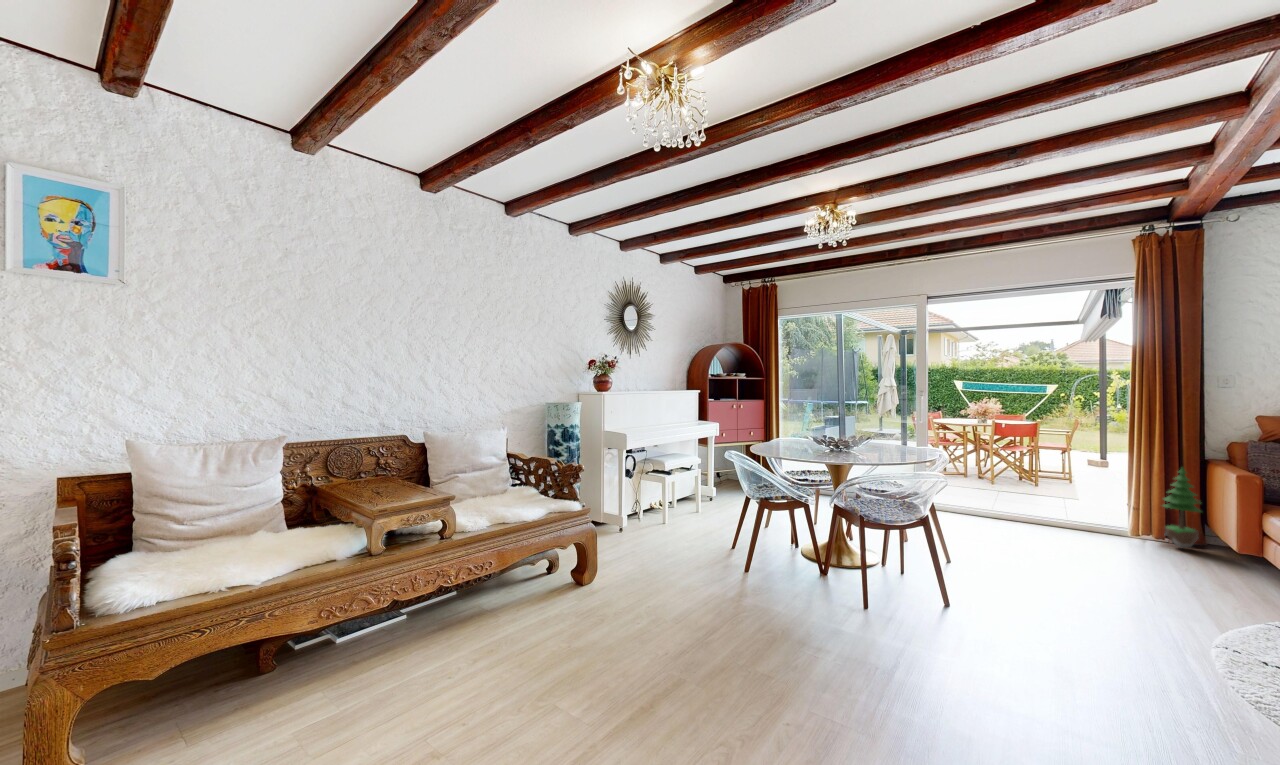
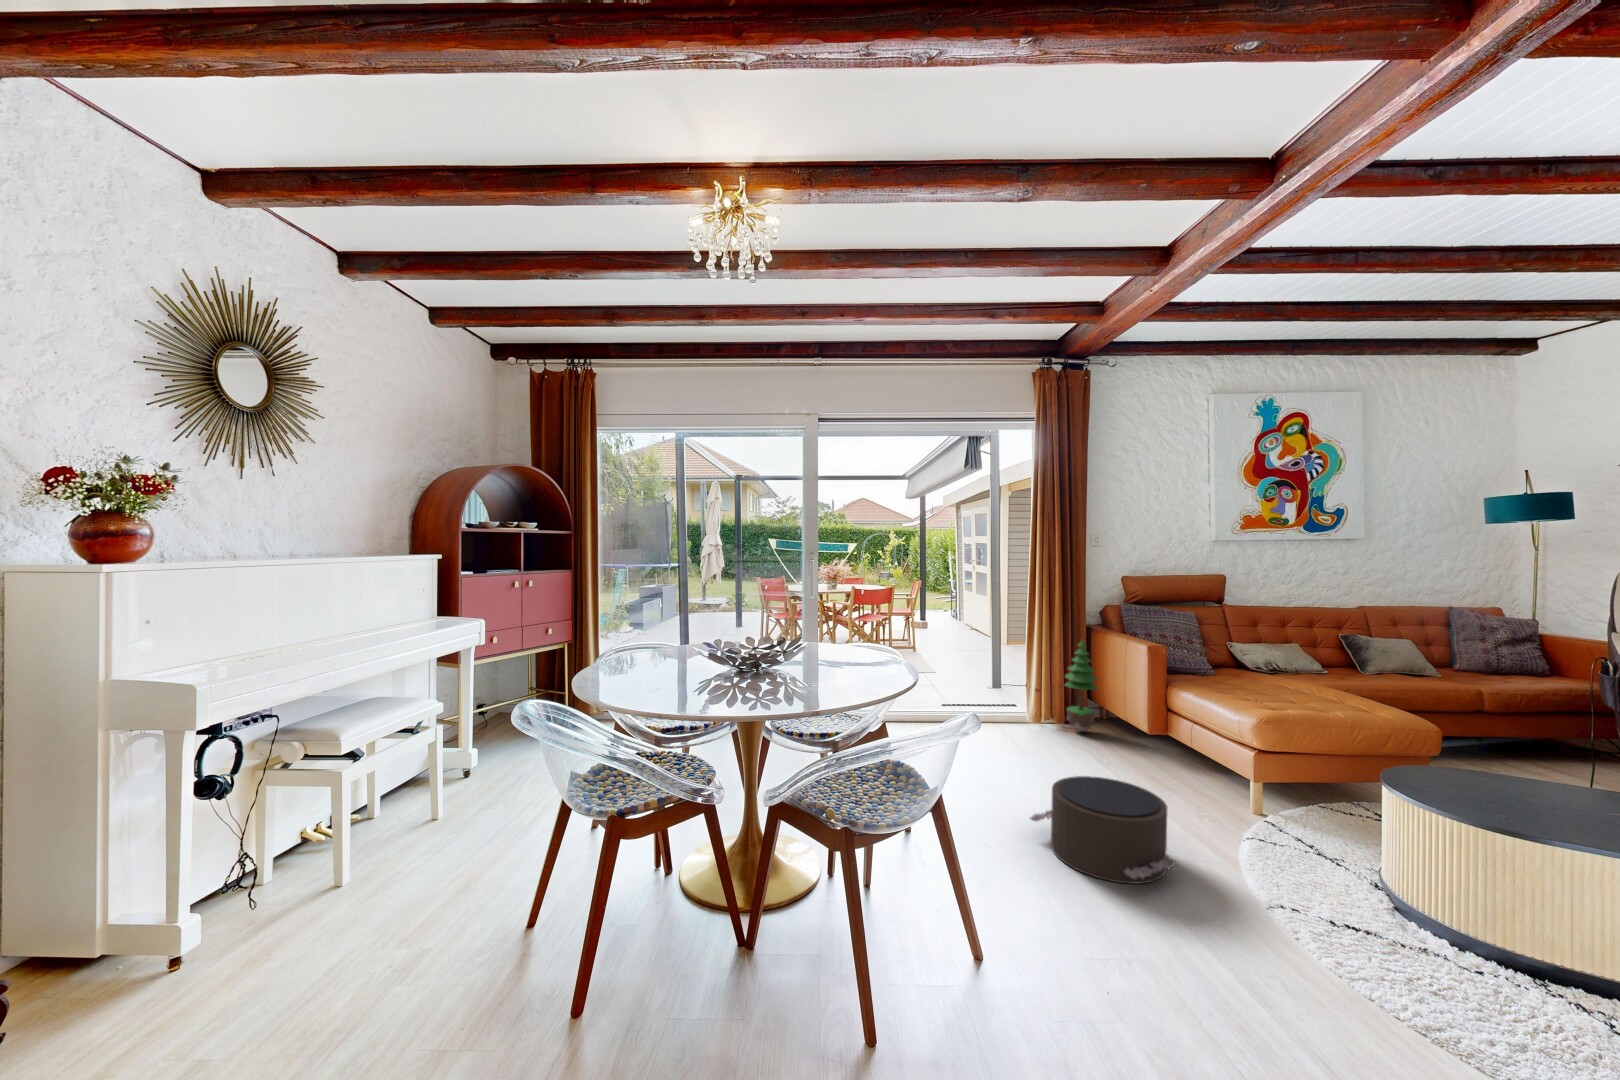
pouf: none [1041,547,1152,618] -> present [1030,776,1176,884]

